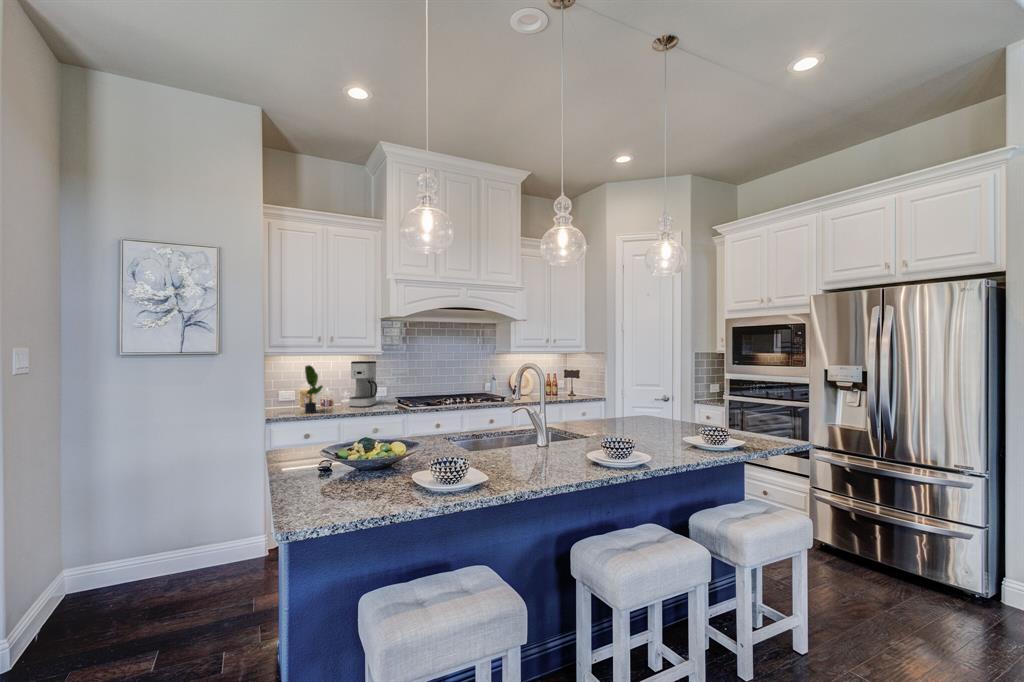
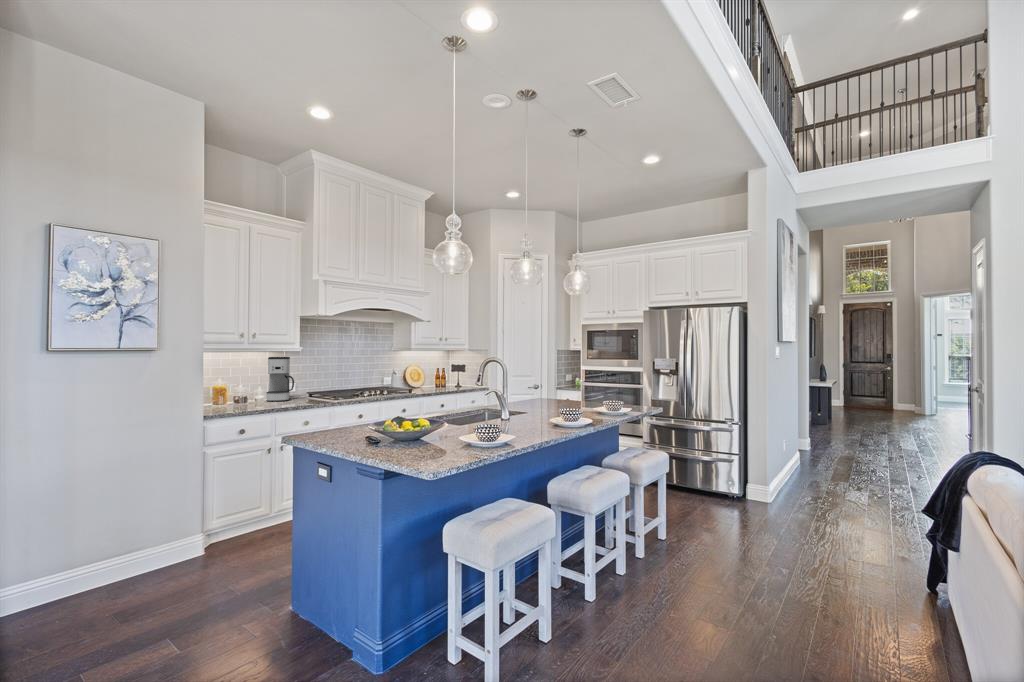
potted plant: present [305,365,323,413] -> none [222,360,252,408]

